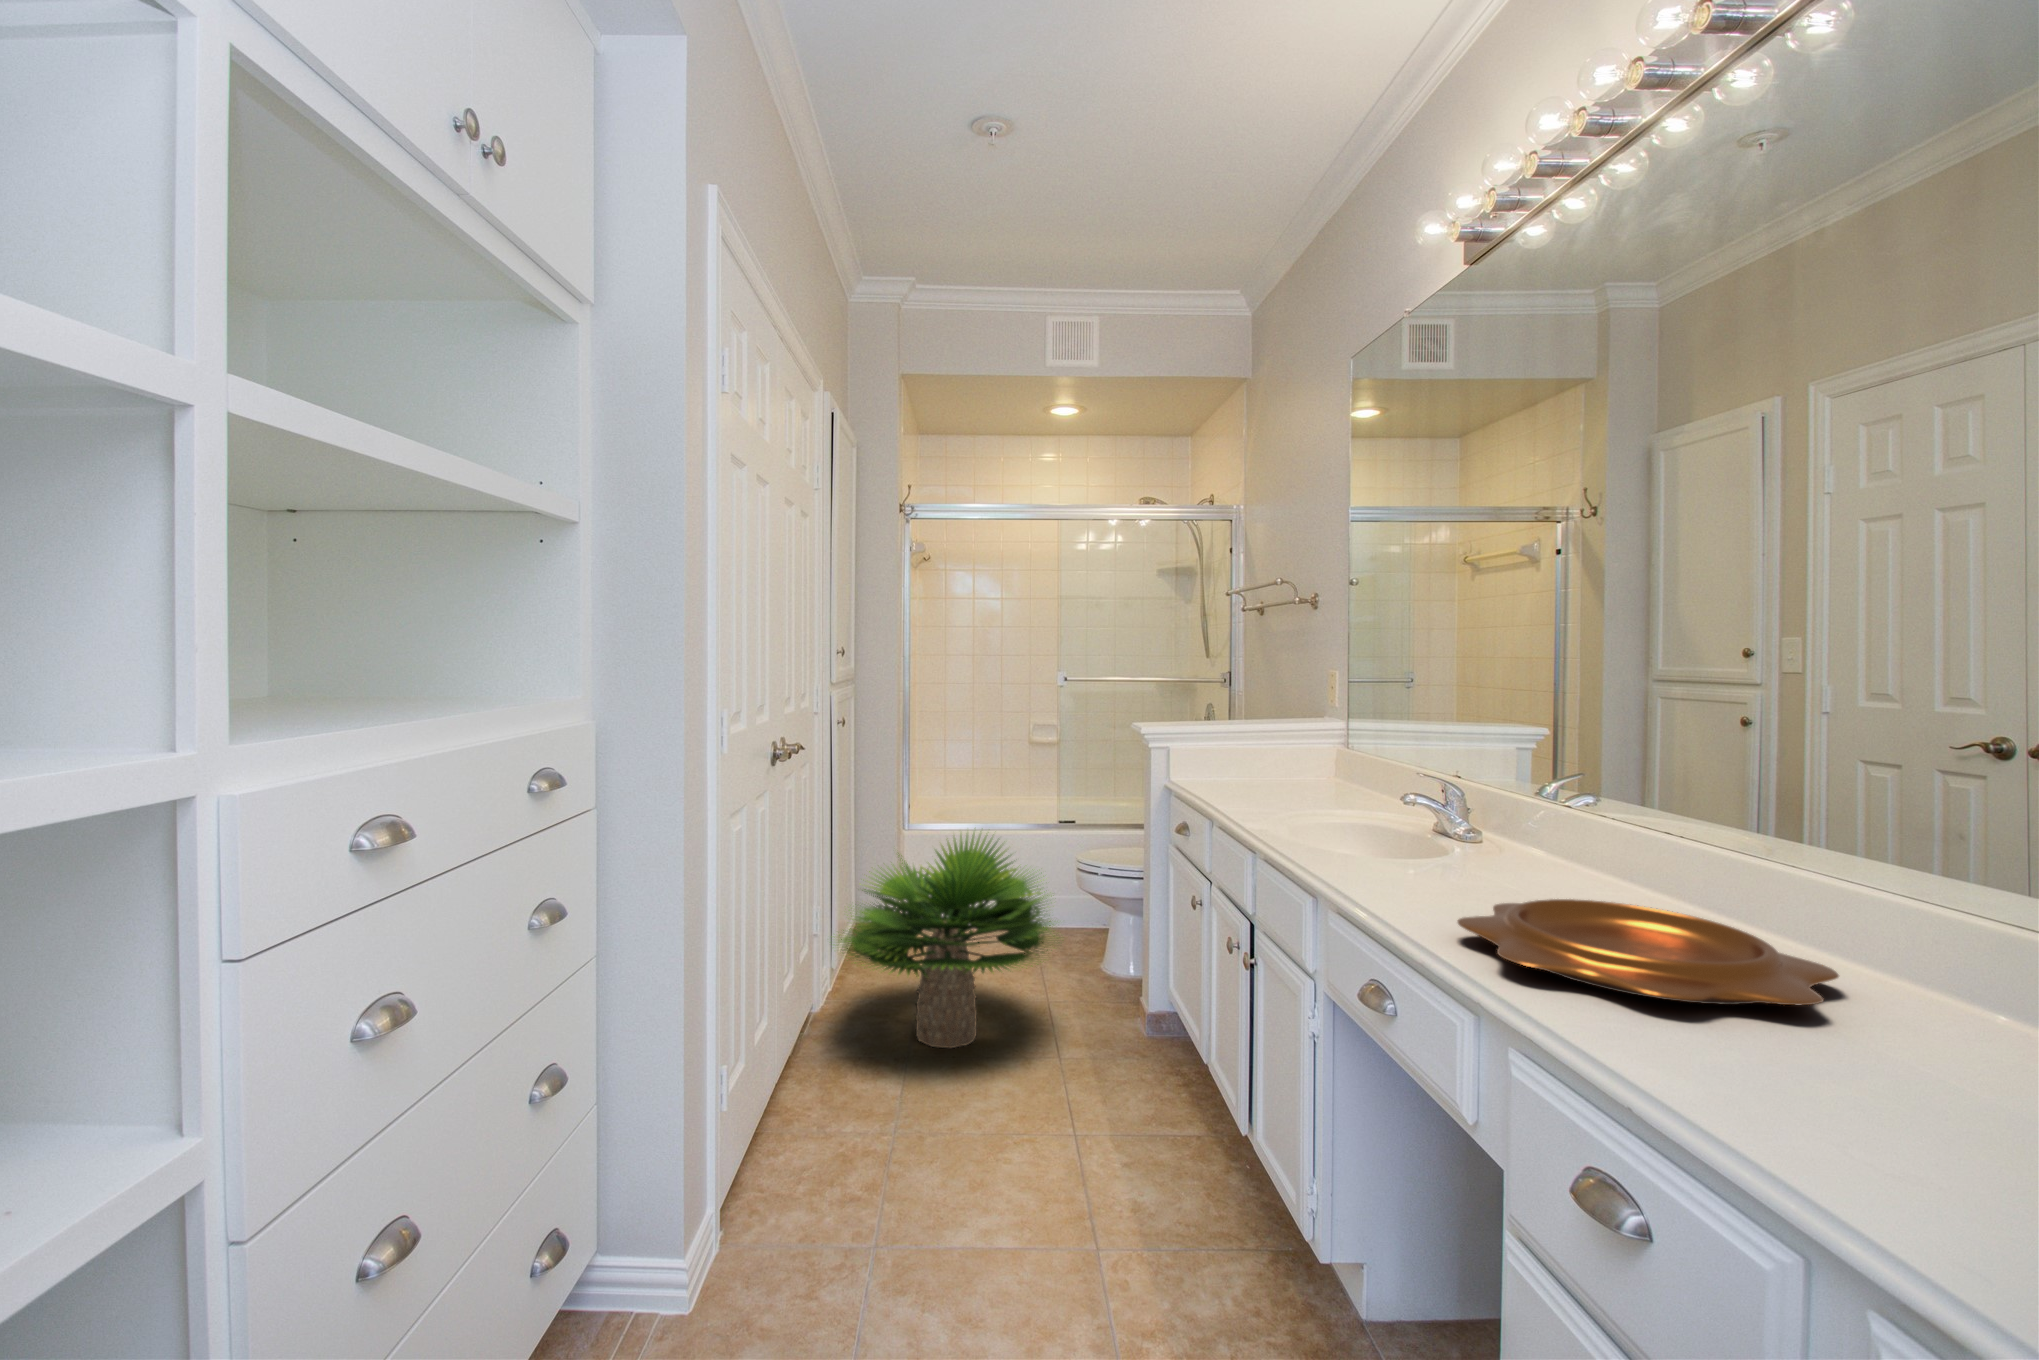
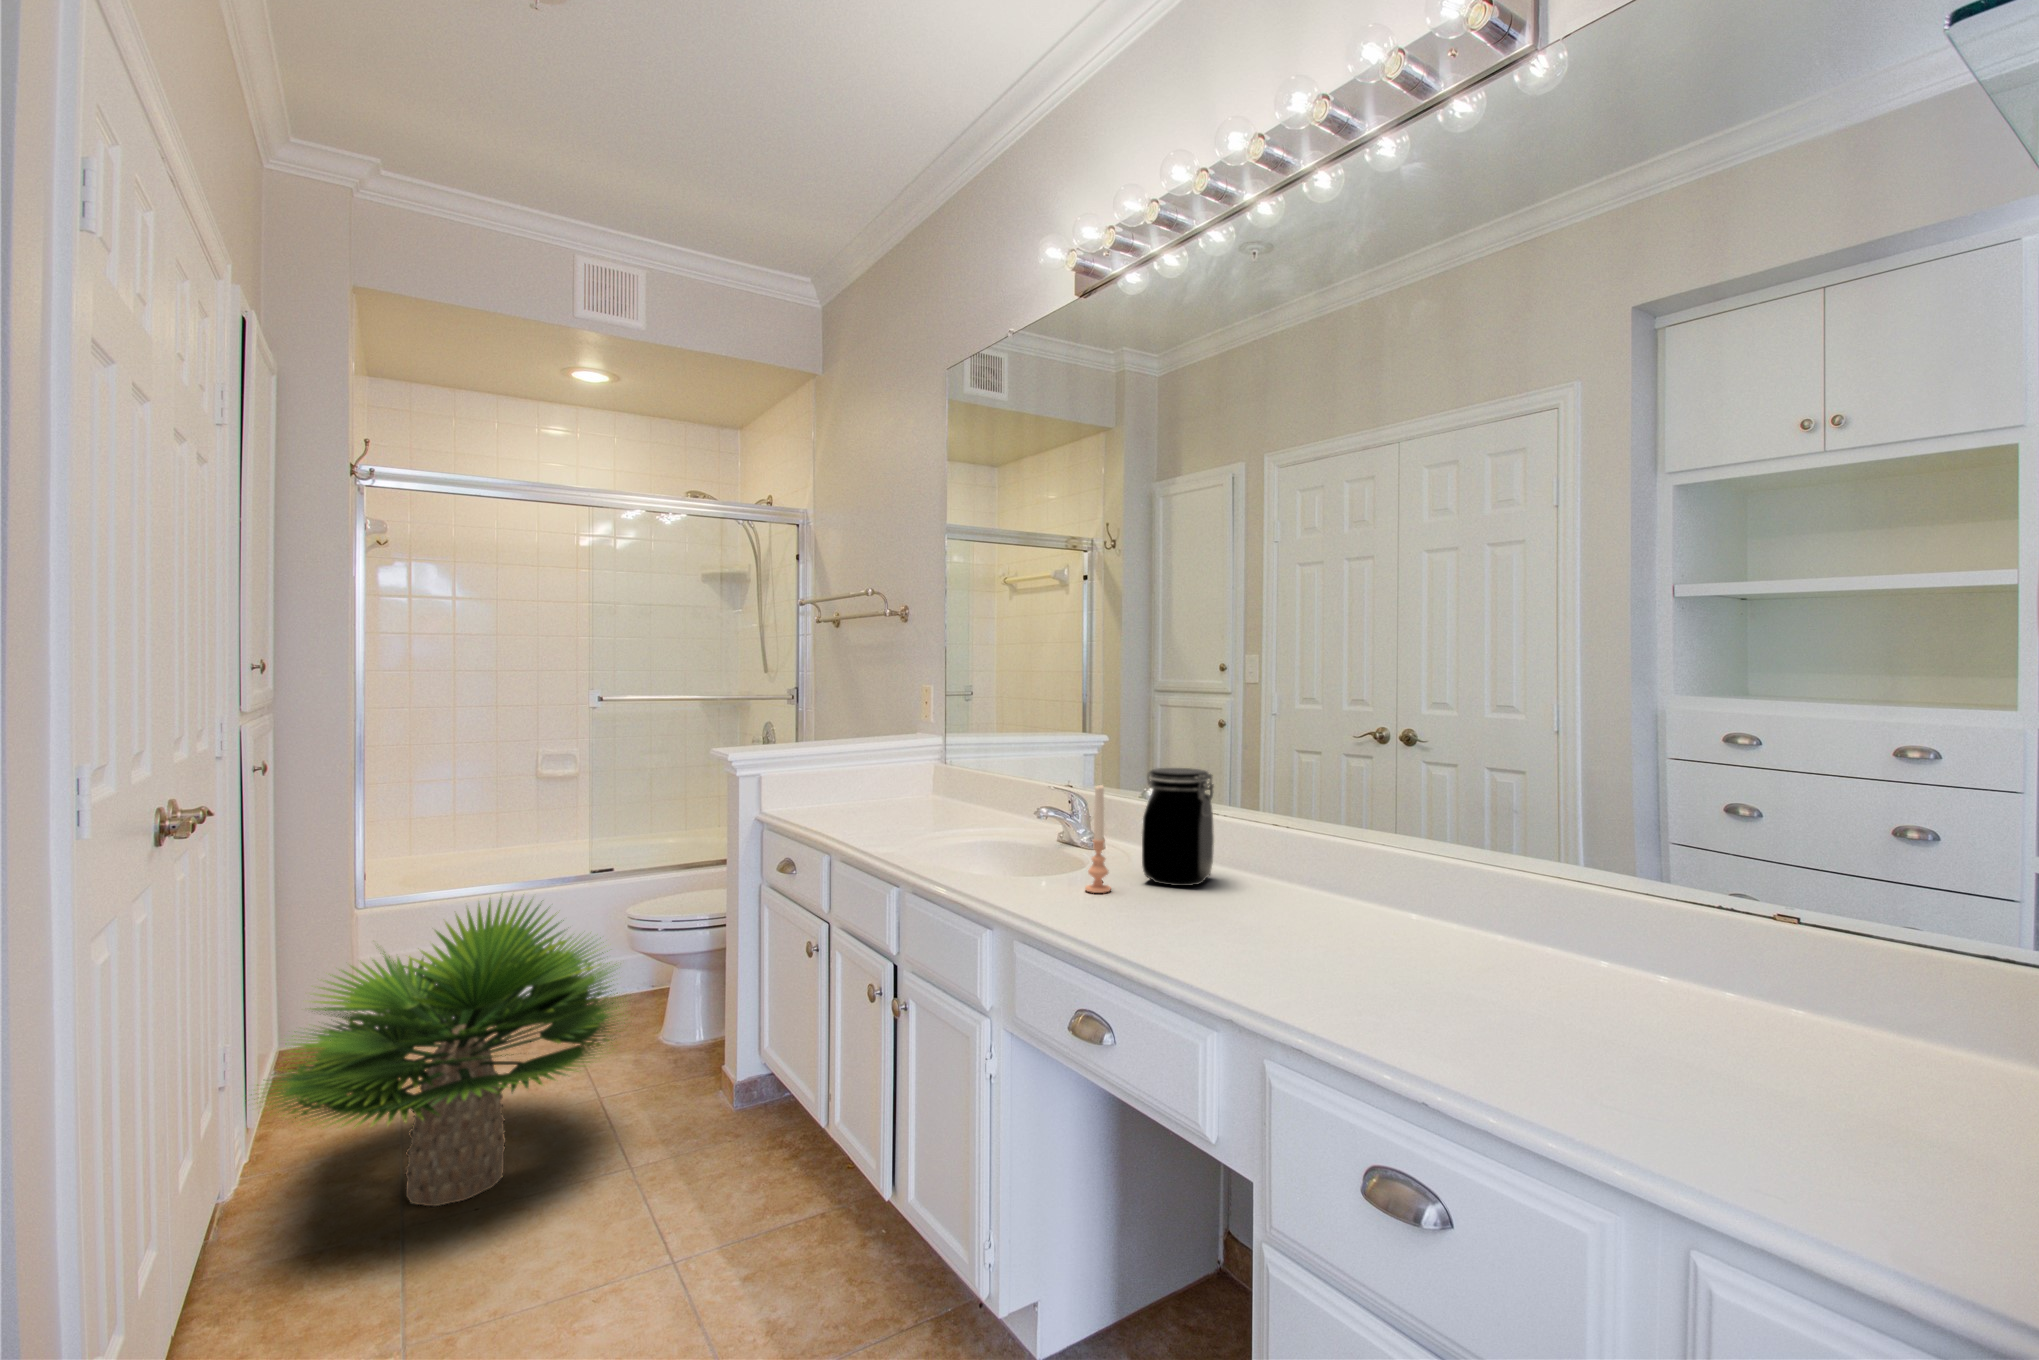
jar: none [1486,764,1581,890] -> present [1142,768,1214,886]
candle: none [1415,774,1444,883] -> present [1085,785,1111,893]
decorative bowl: present [1458,899,1839,1005] -> none [1170,892,1461,979]

